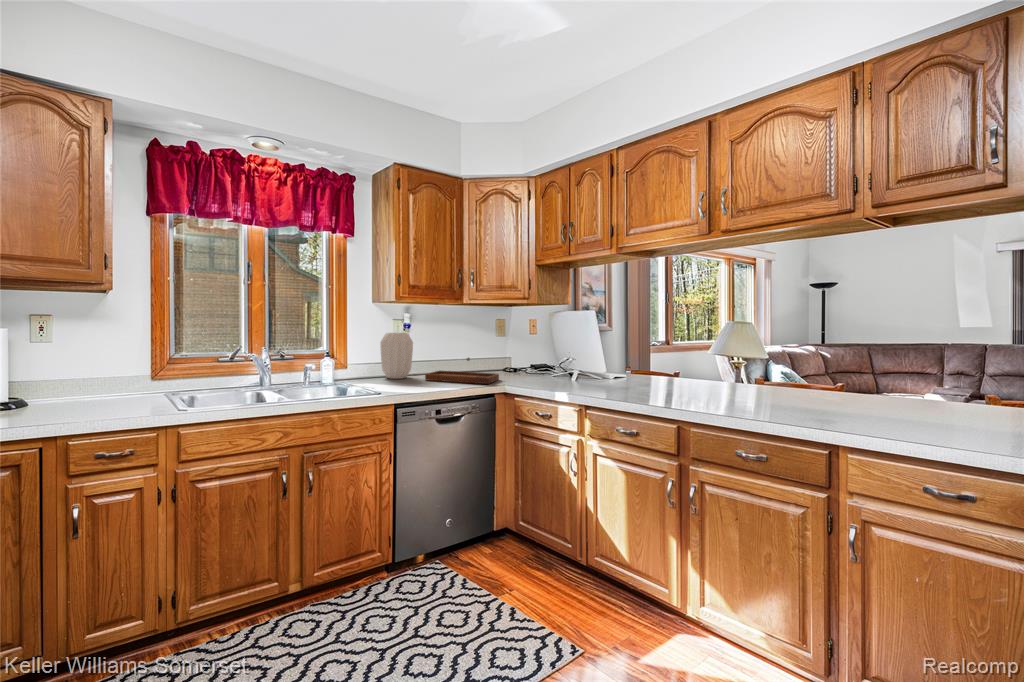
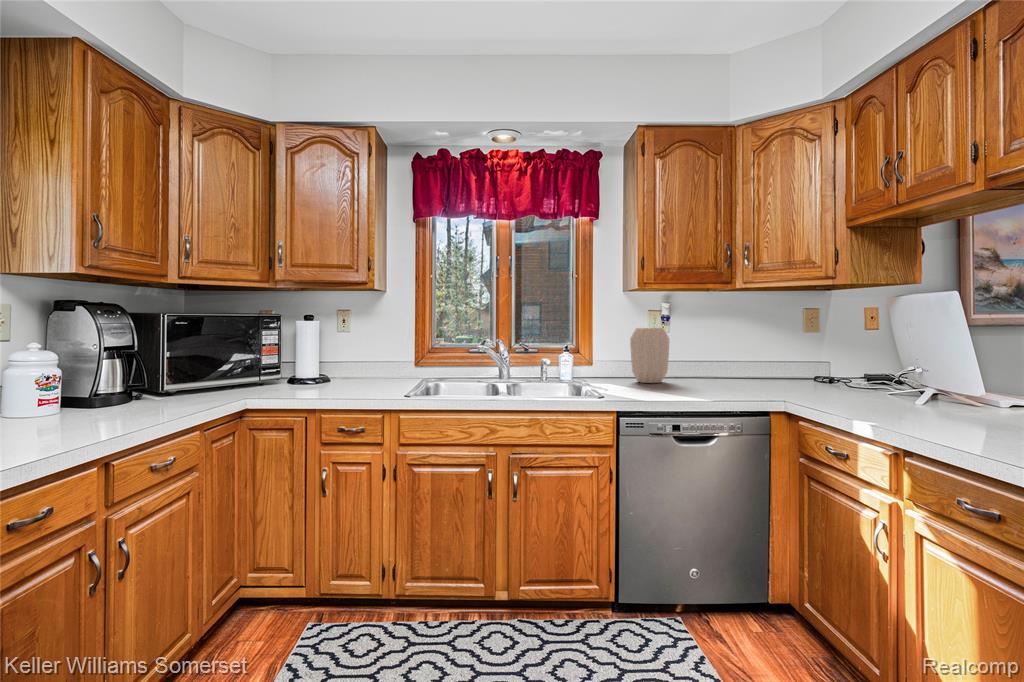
tray: present [425,357,499,384] -> none [681,358,787,394]

